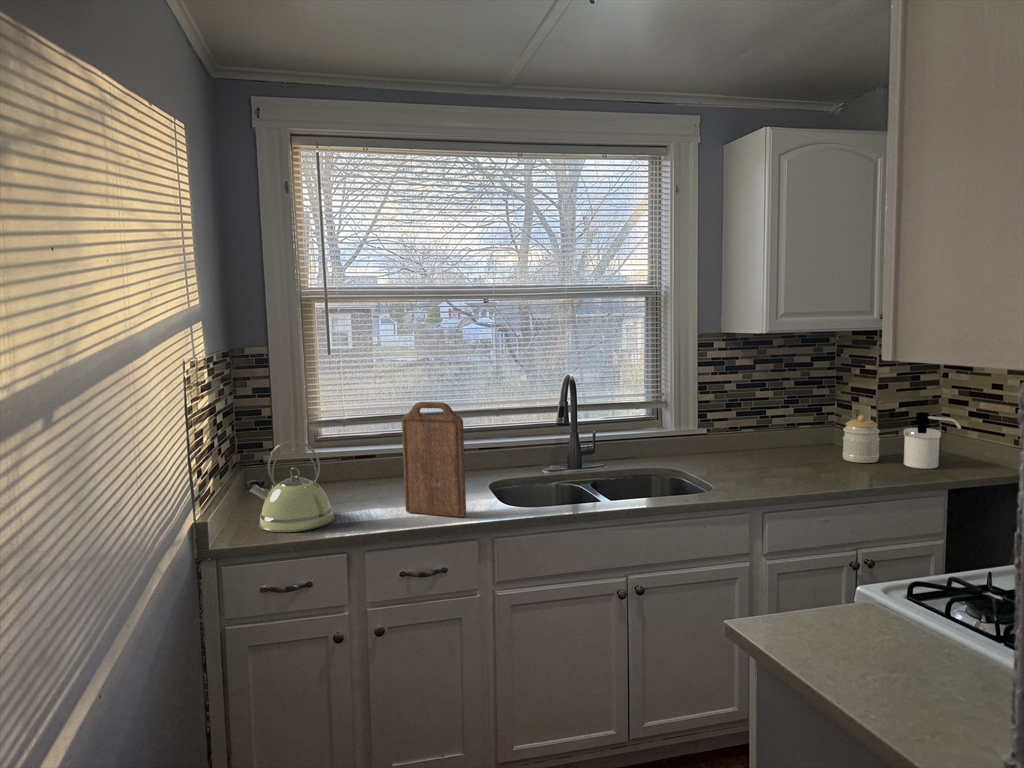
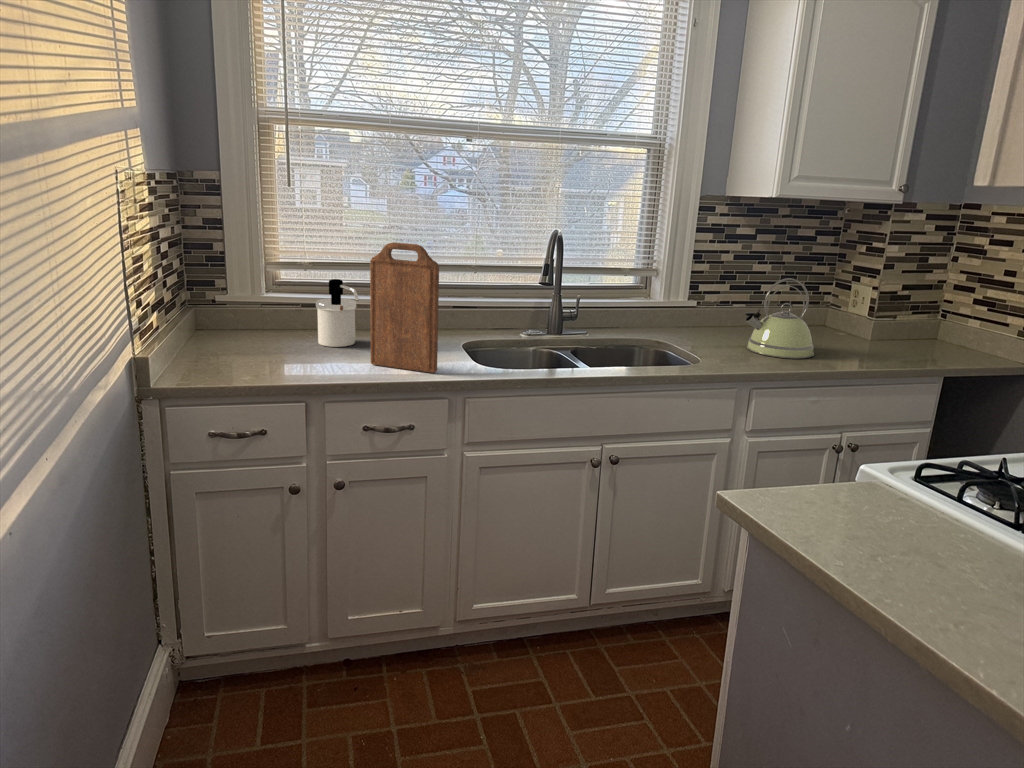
soap dispenser: present [904,412,961,469] -> present [316,279,359,347]
jar: present [843,415,880,463] -> none [837,296,880,346]
kettle: present [247,440,334,532] -> present [745,278,814,359]

